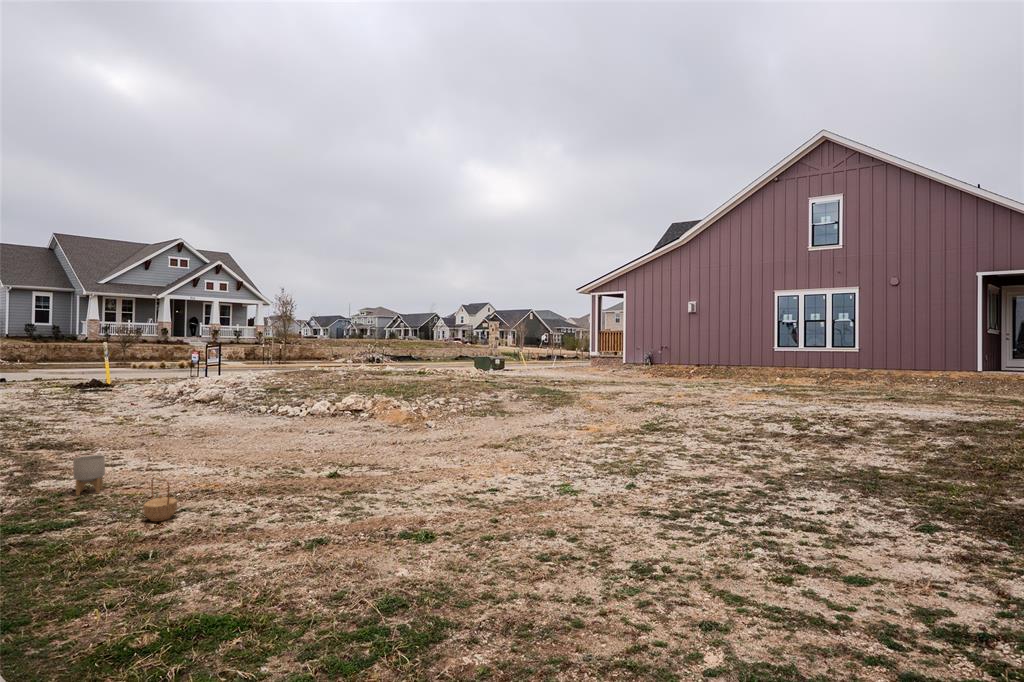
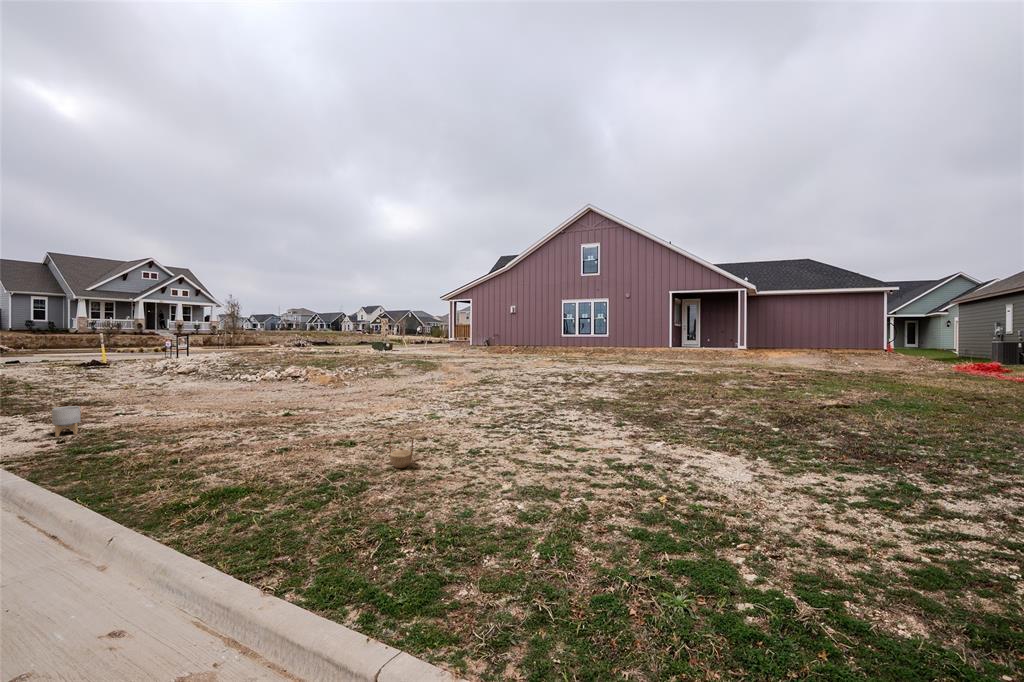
basket: present [143,477,177,521] -> present [389,434,413,468]

